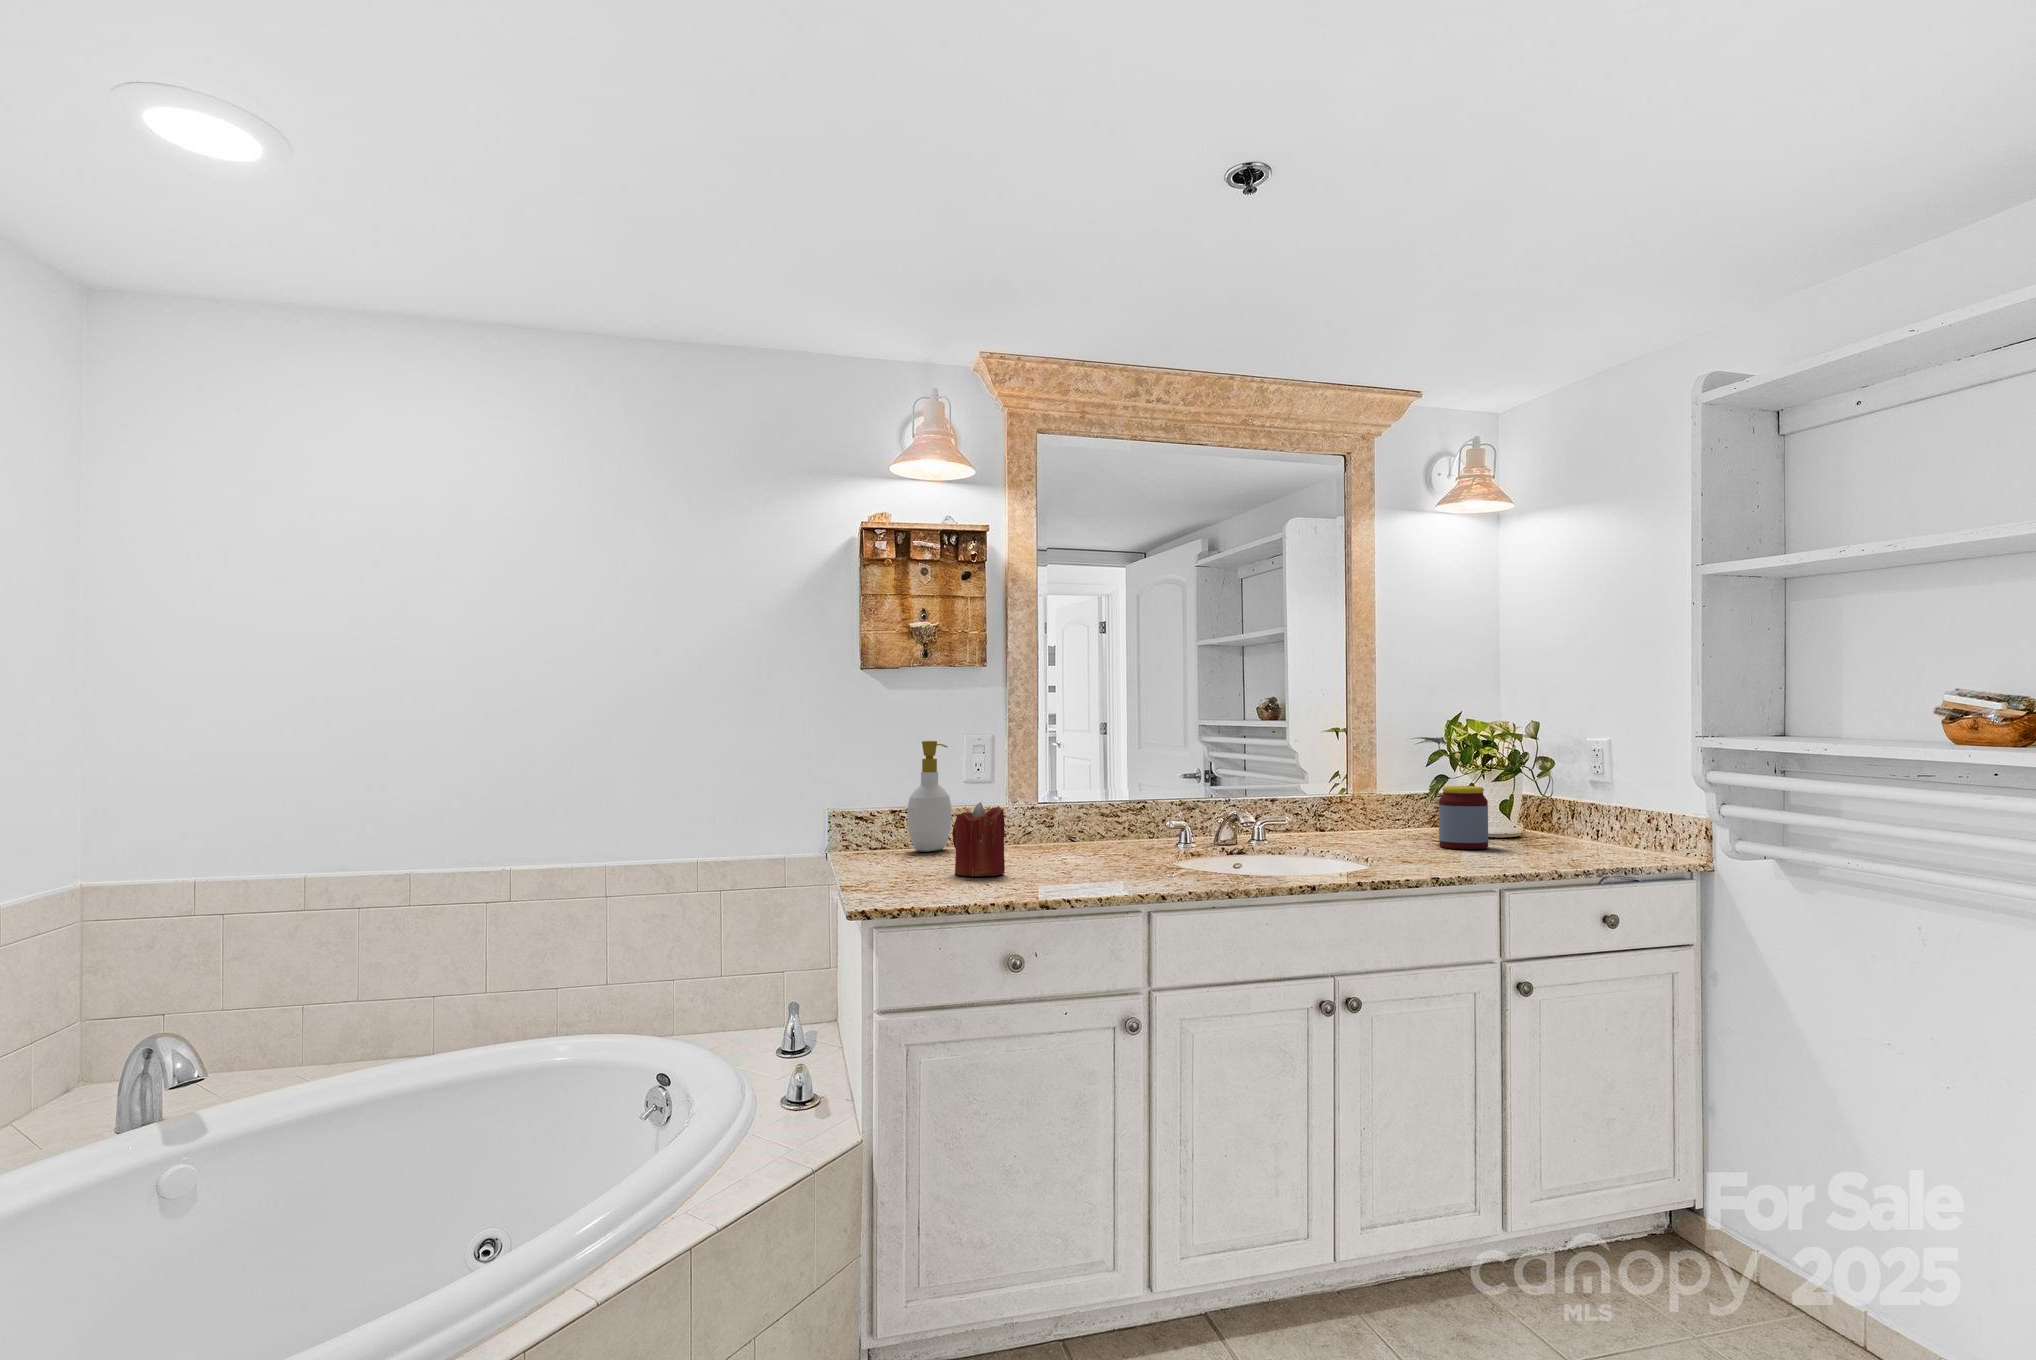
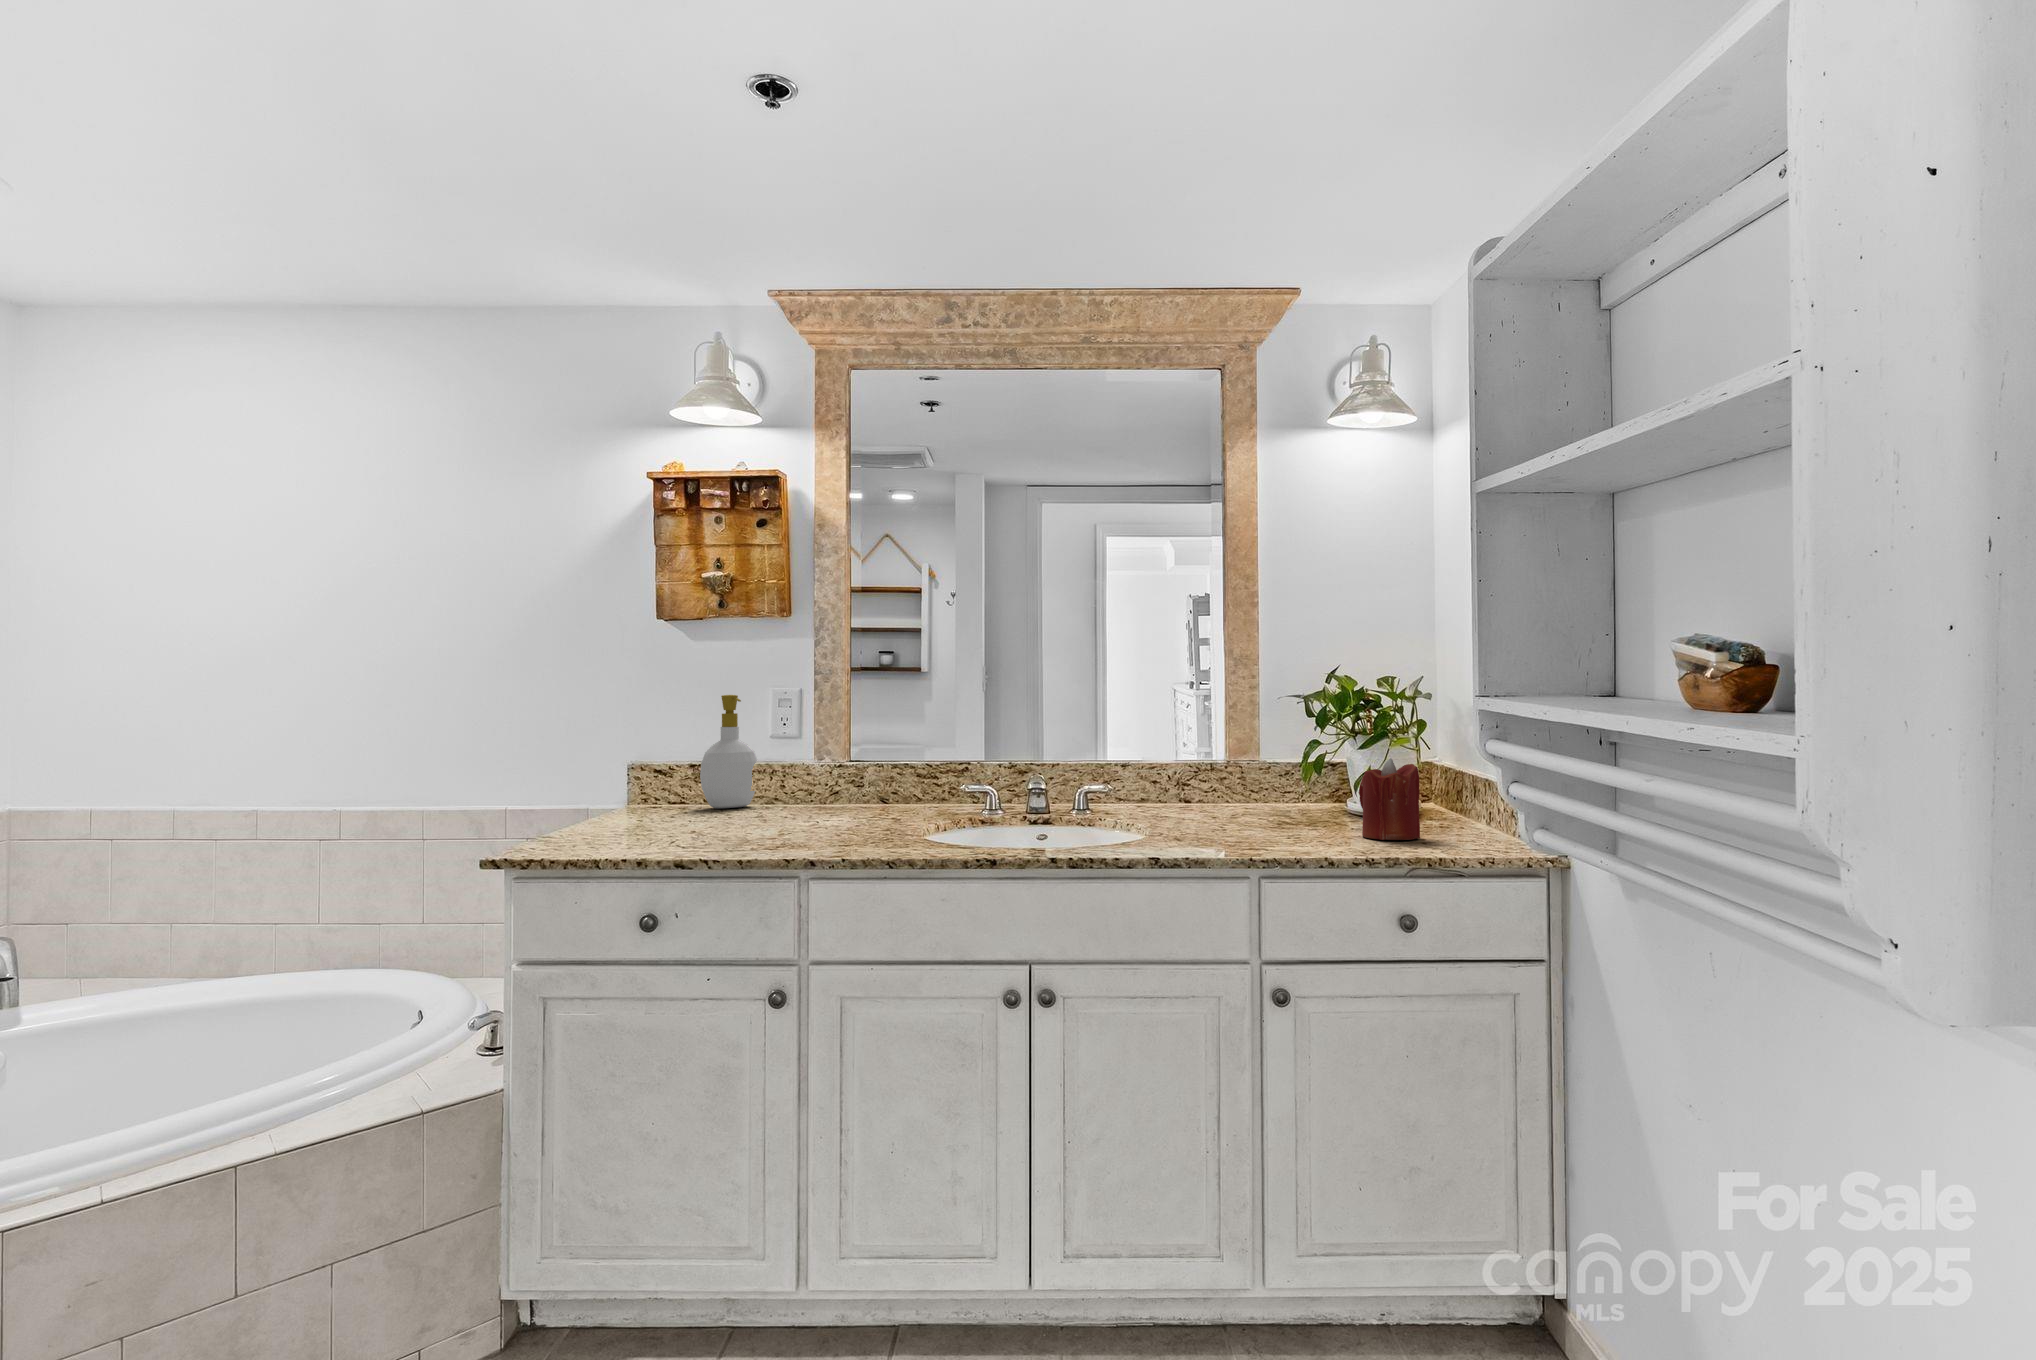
jar: present [1439,786,1488,849] -> none [1296,748,1354,824]
candle: present [952,802,1005,876] -> present [1359,758,1420,840]

